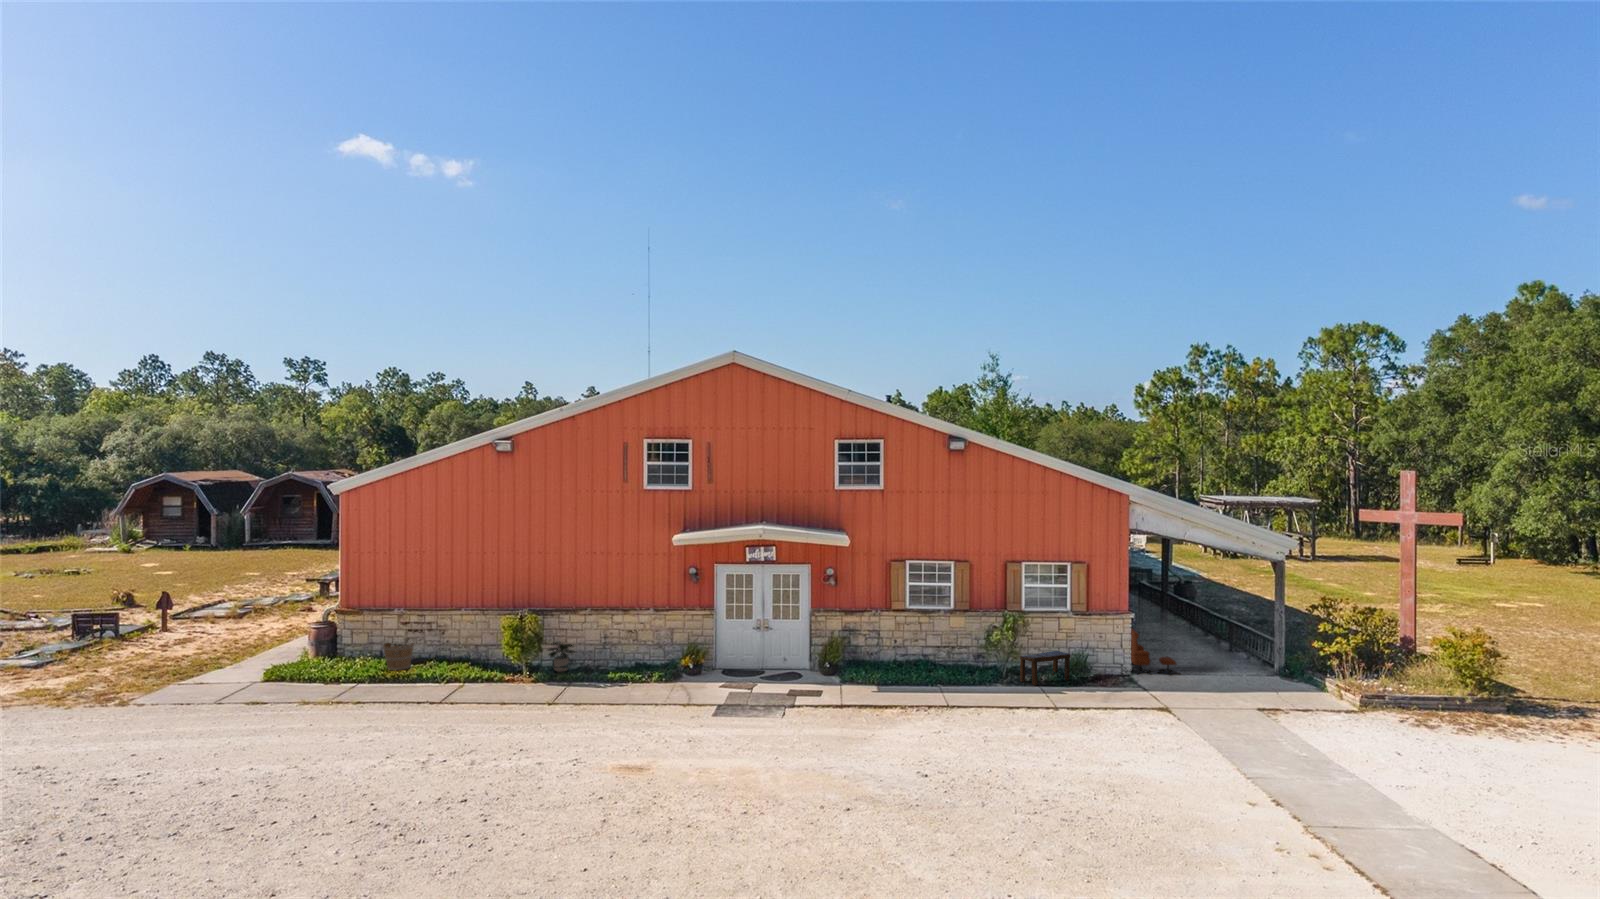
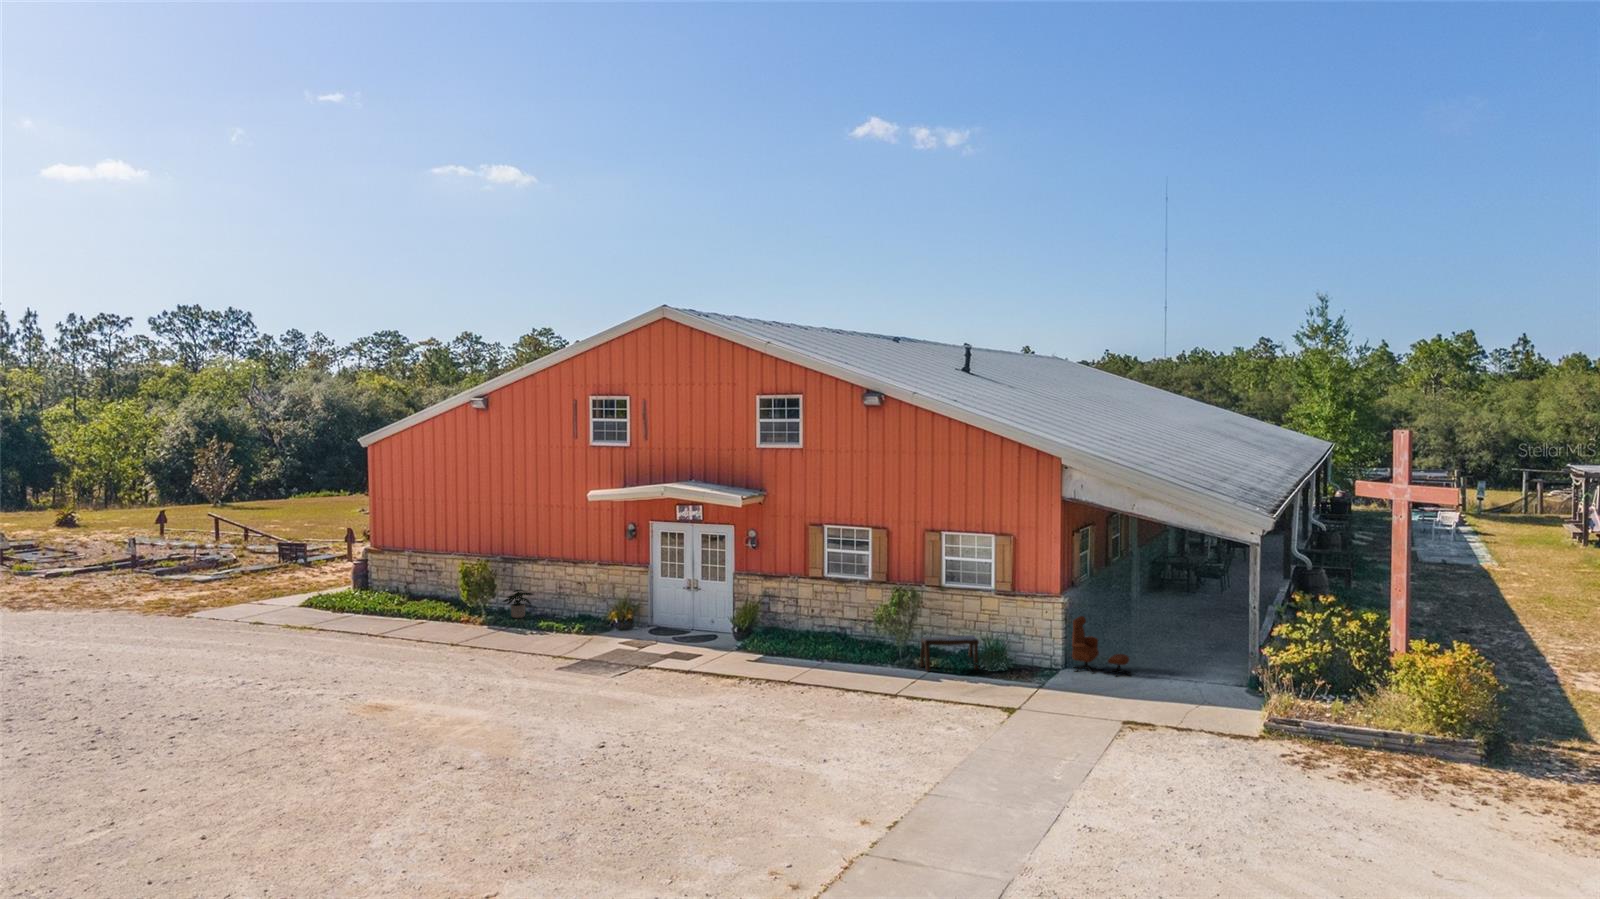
wooden bucket: present [383,643,415,671] -> none [389,581,417,606]

